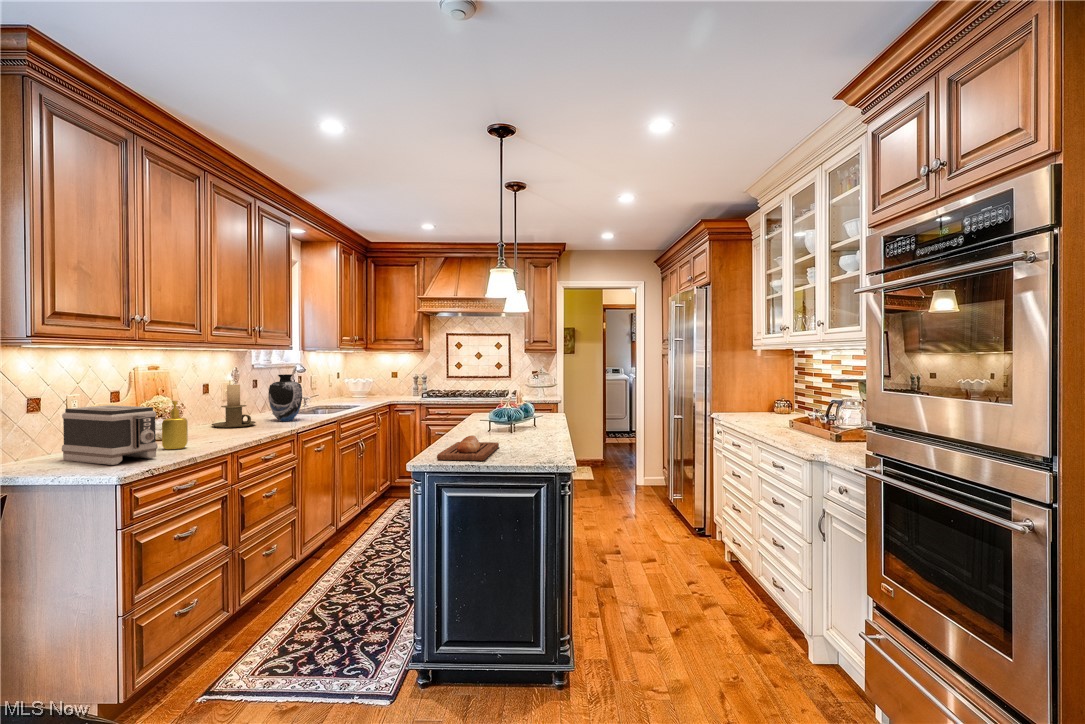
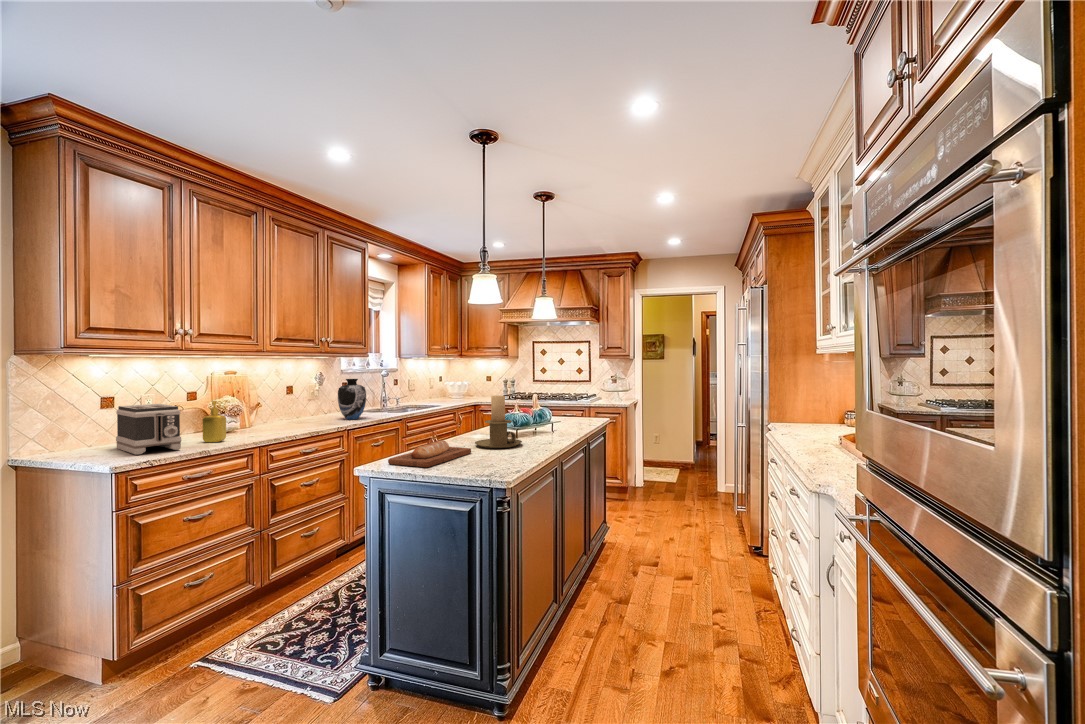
candle holder: present [212,384,256,428] -> present [475,395,522,448]

